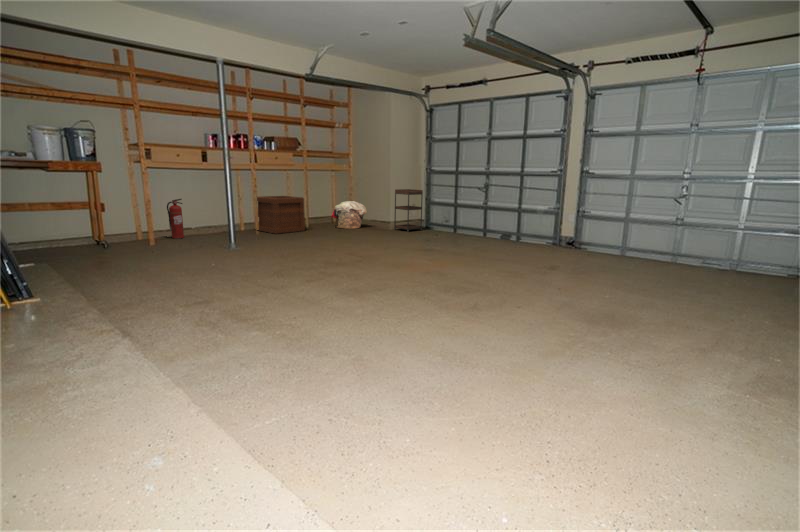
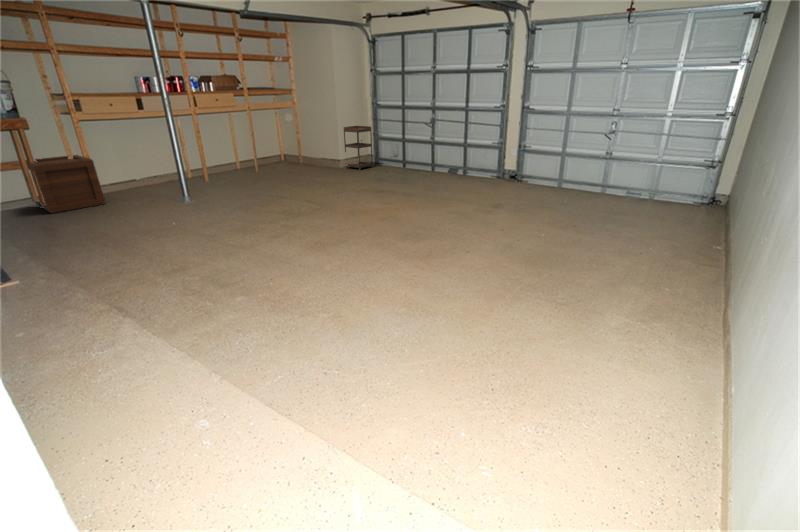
wooden crate: present [257,196,305,234] -> present [29,155,105,213]
fire extinguisher: present [167,199,184,239] -> none [106,150,130,193]
laundry basket: present [331,201,367,229] -> none [280,140,316,170]

